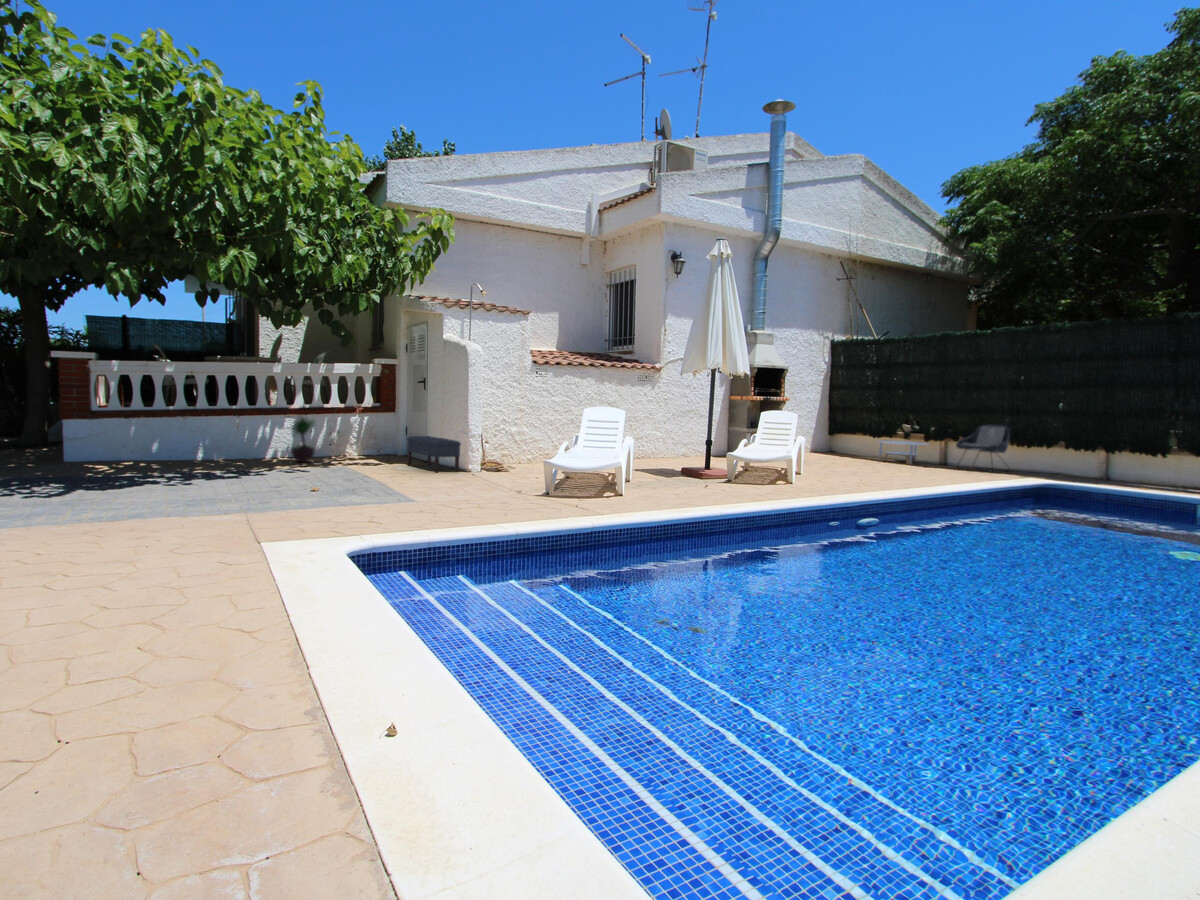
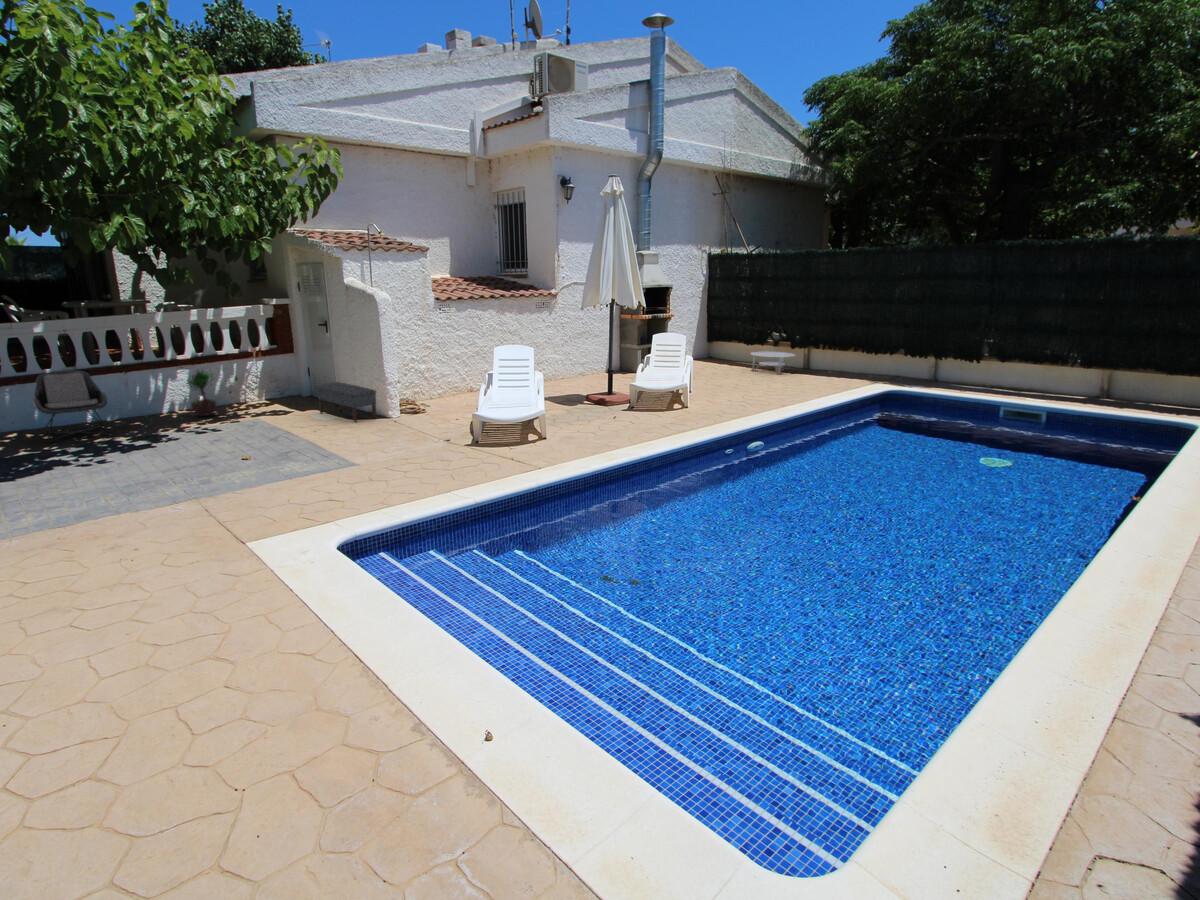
lounge chair: present [956,425,1010,470] -> present [33,370,109,442]

